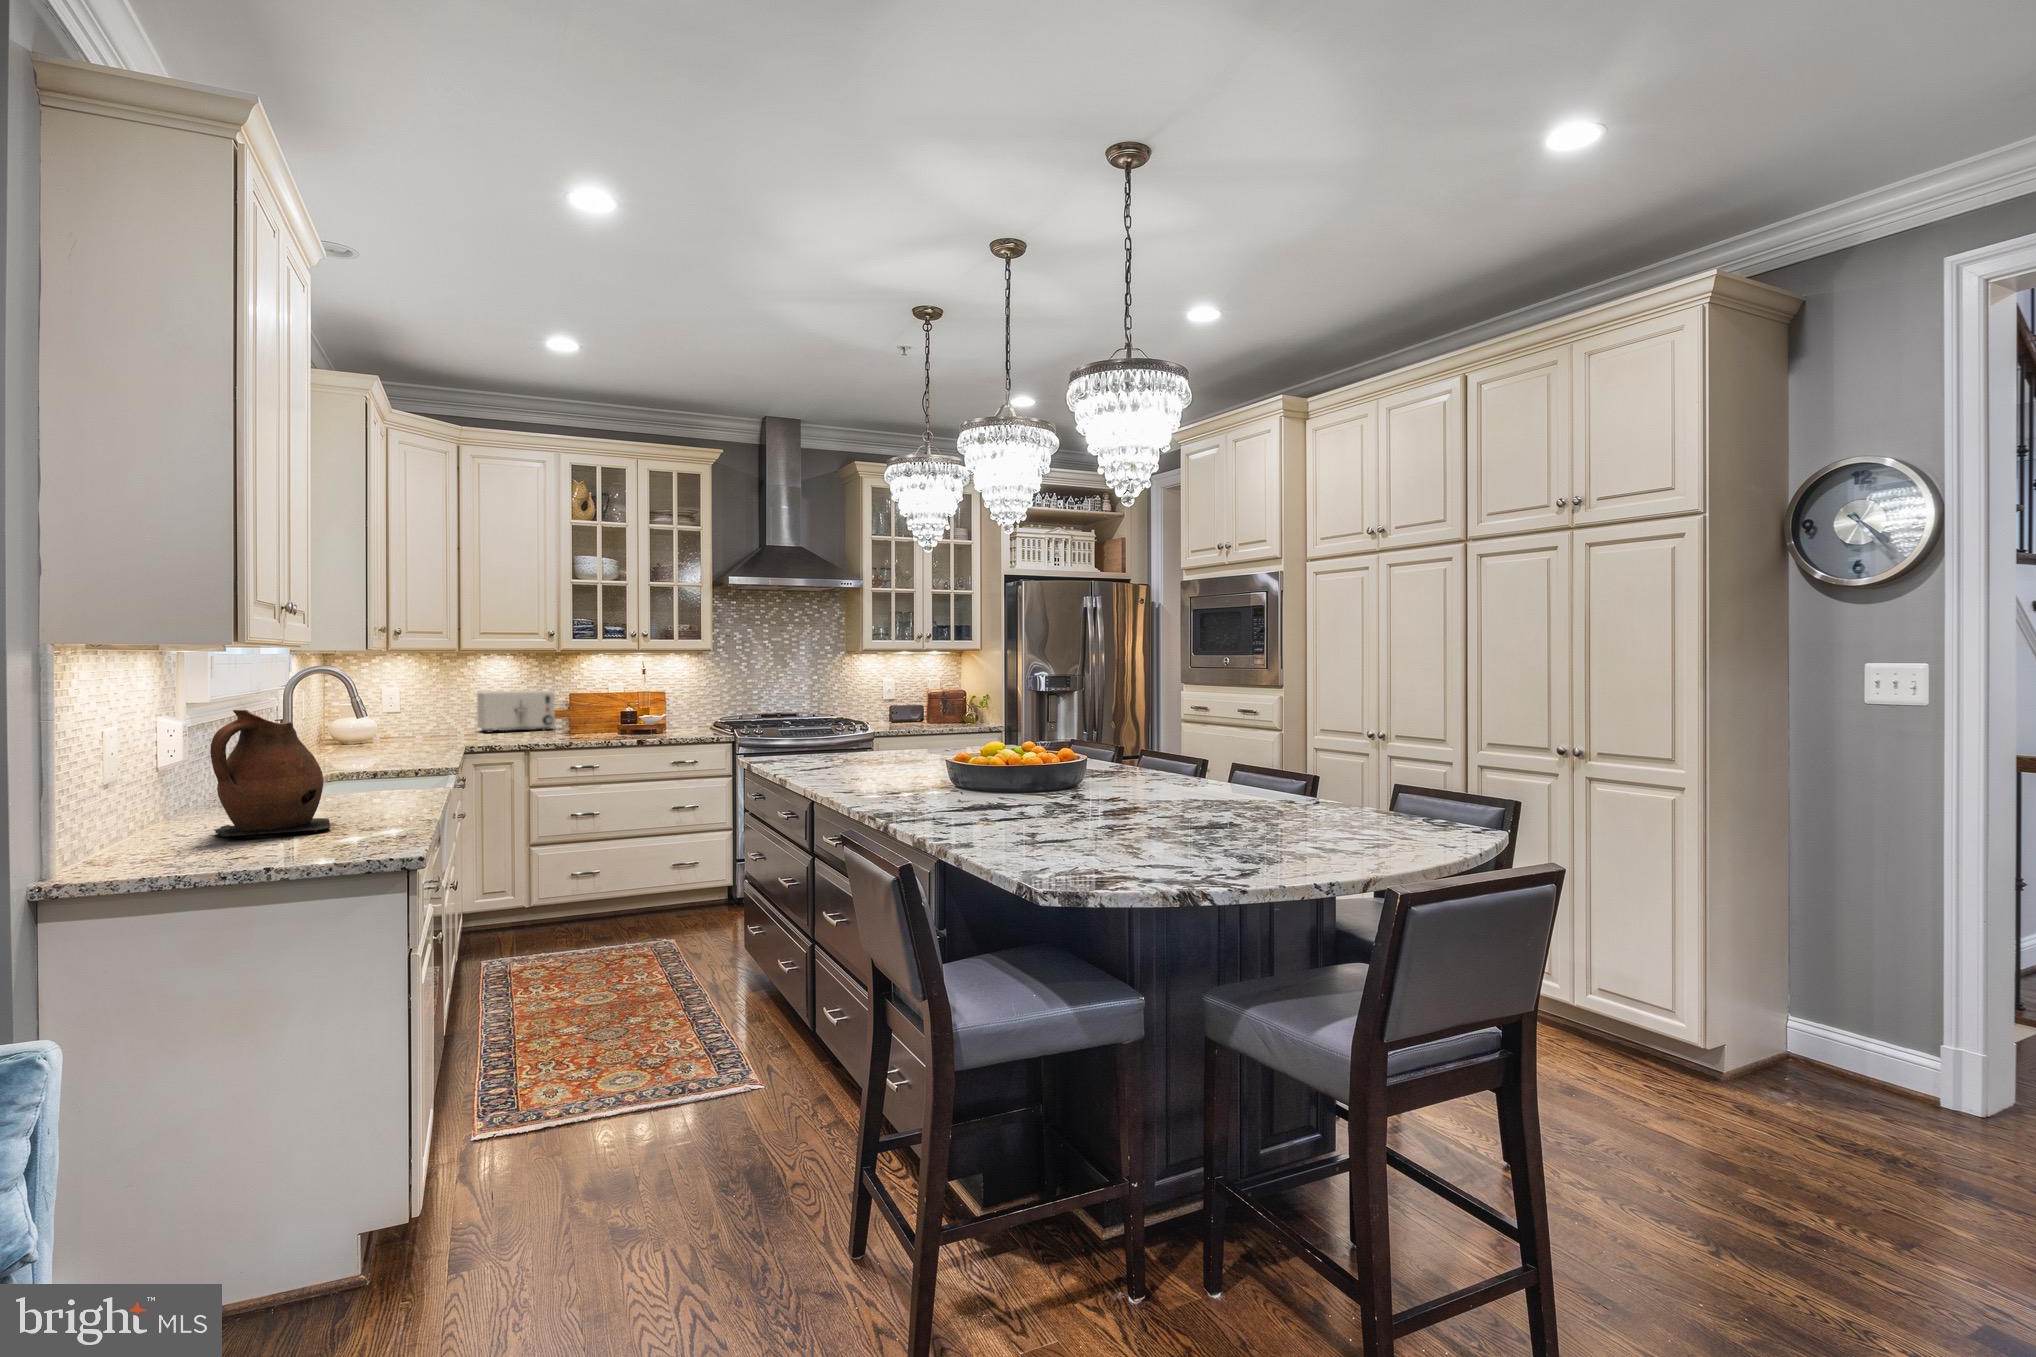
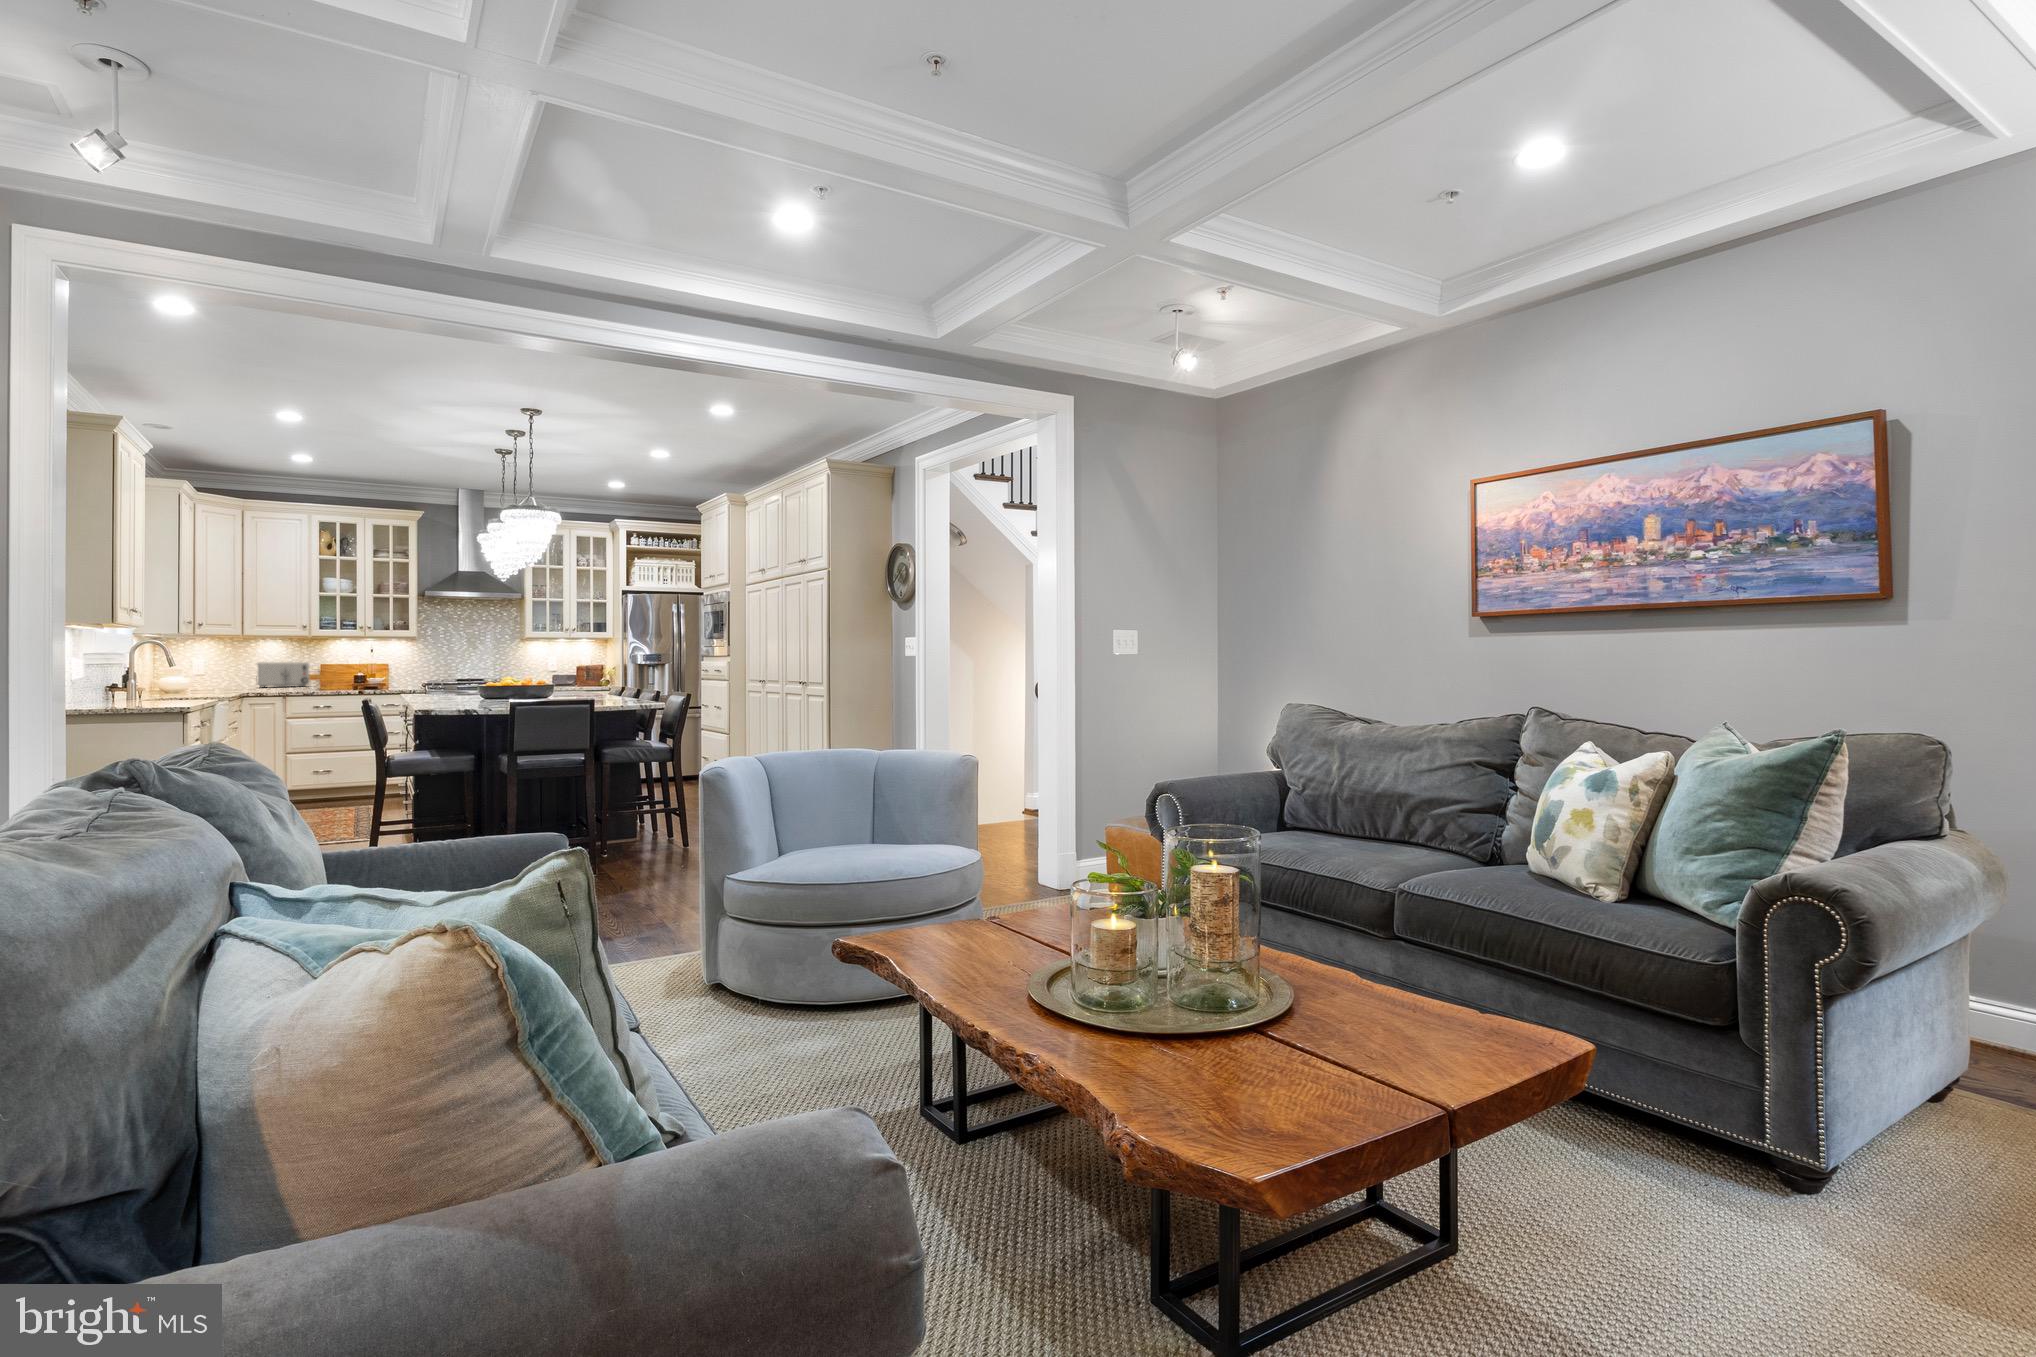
ceramic pitcher: present [210,710,330,836] -> none [101,653,157,705]

